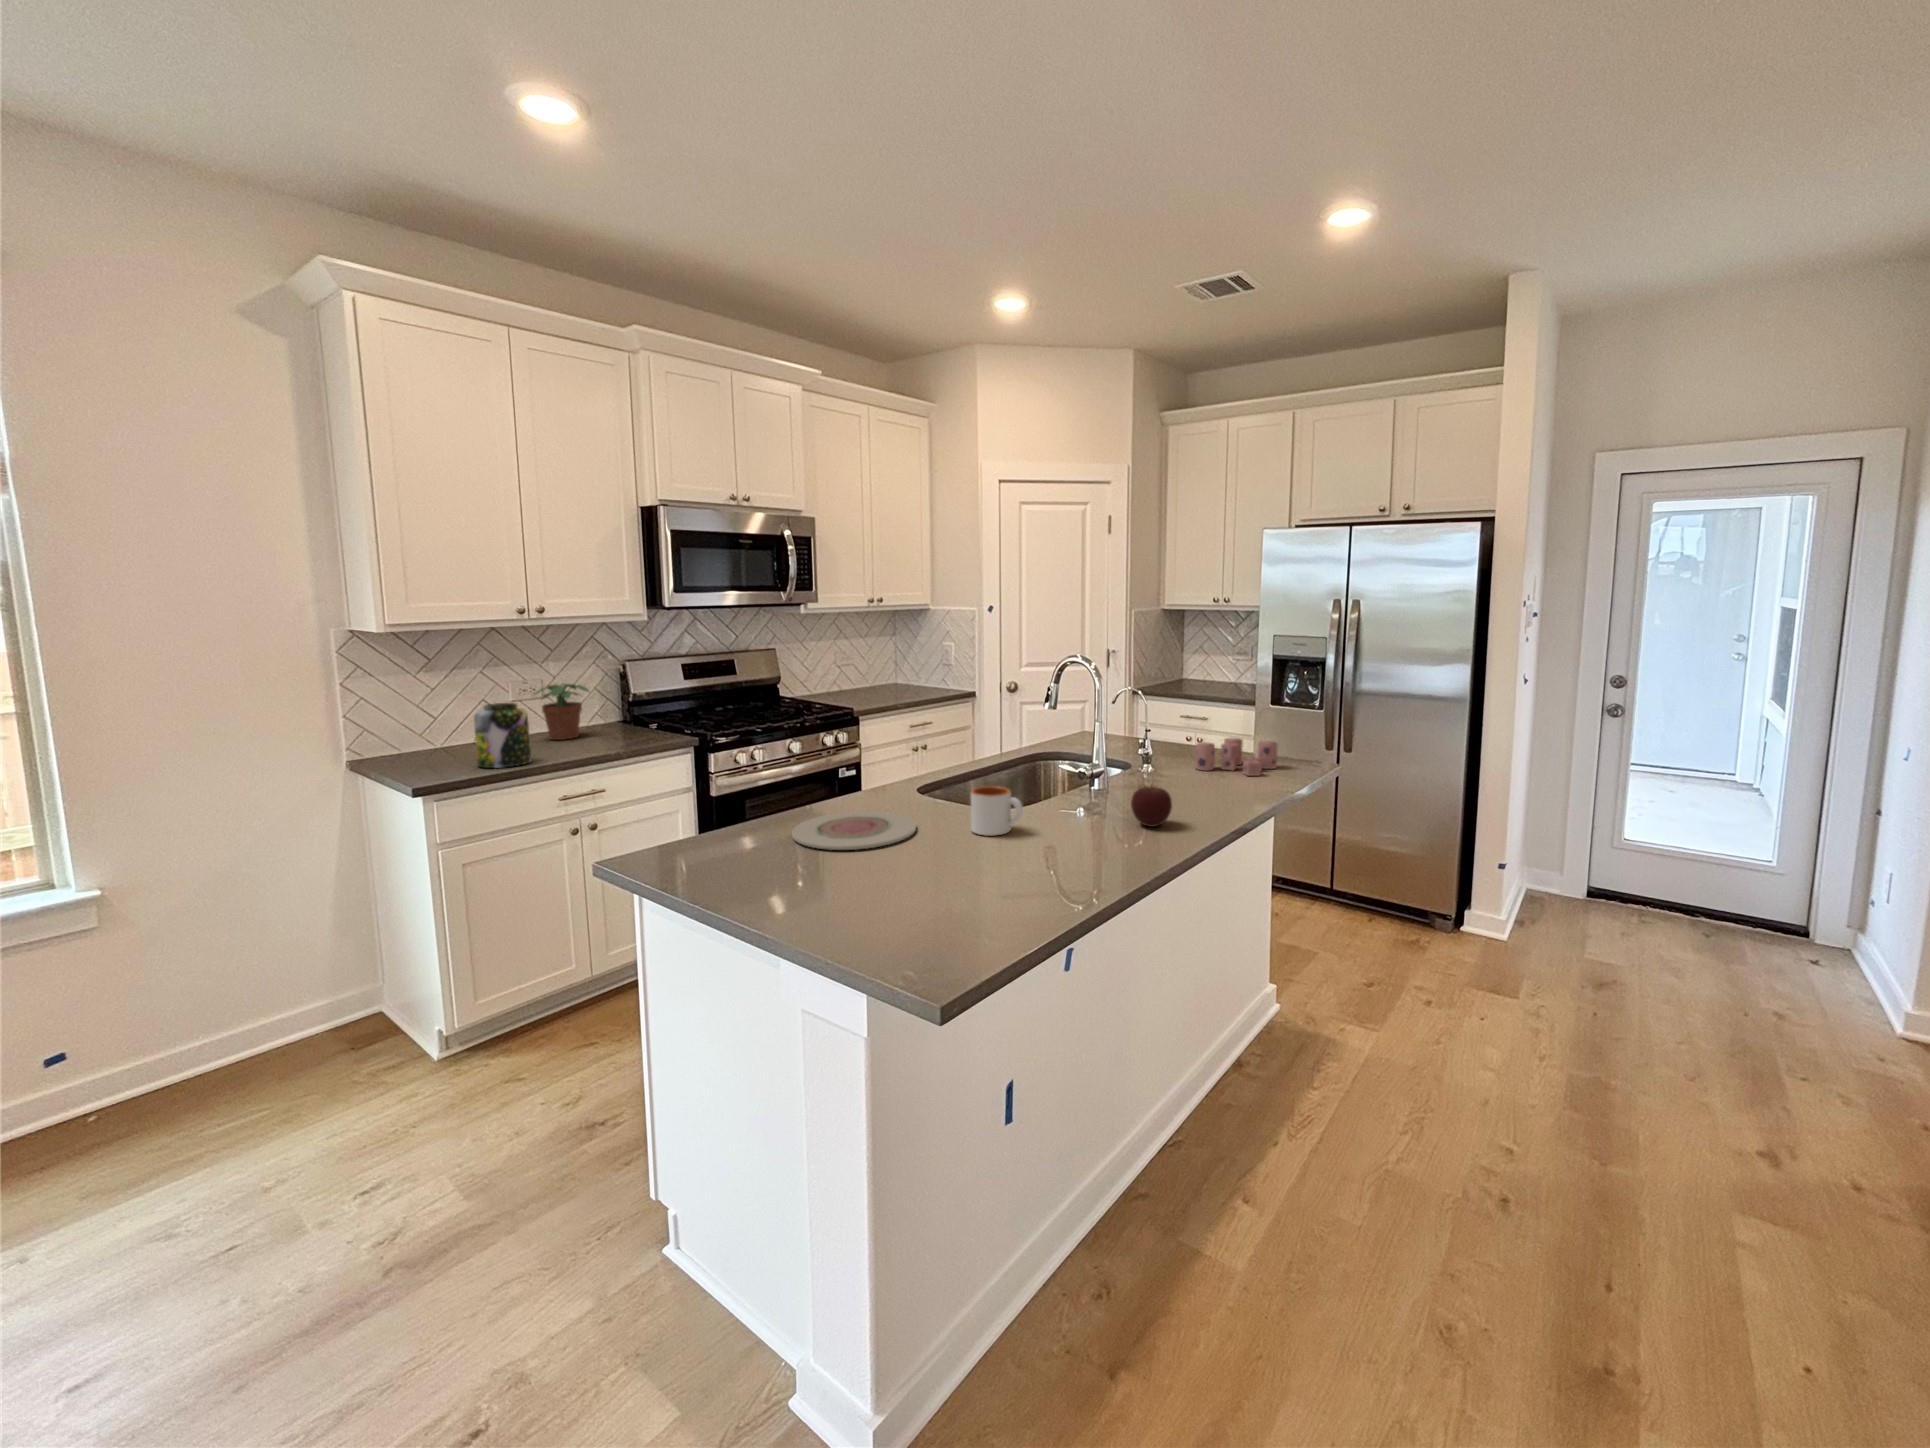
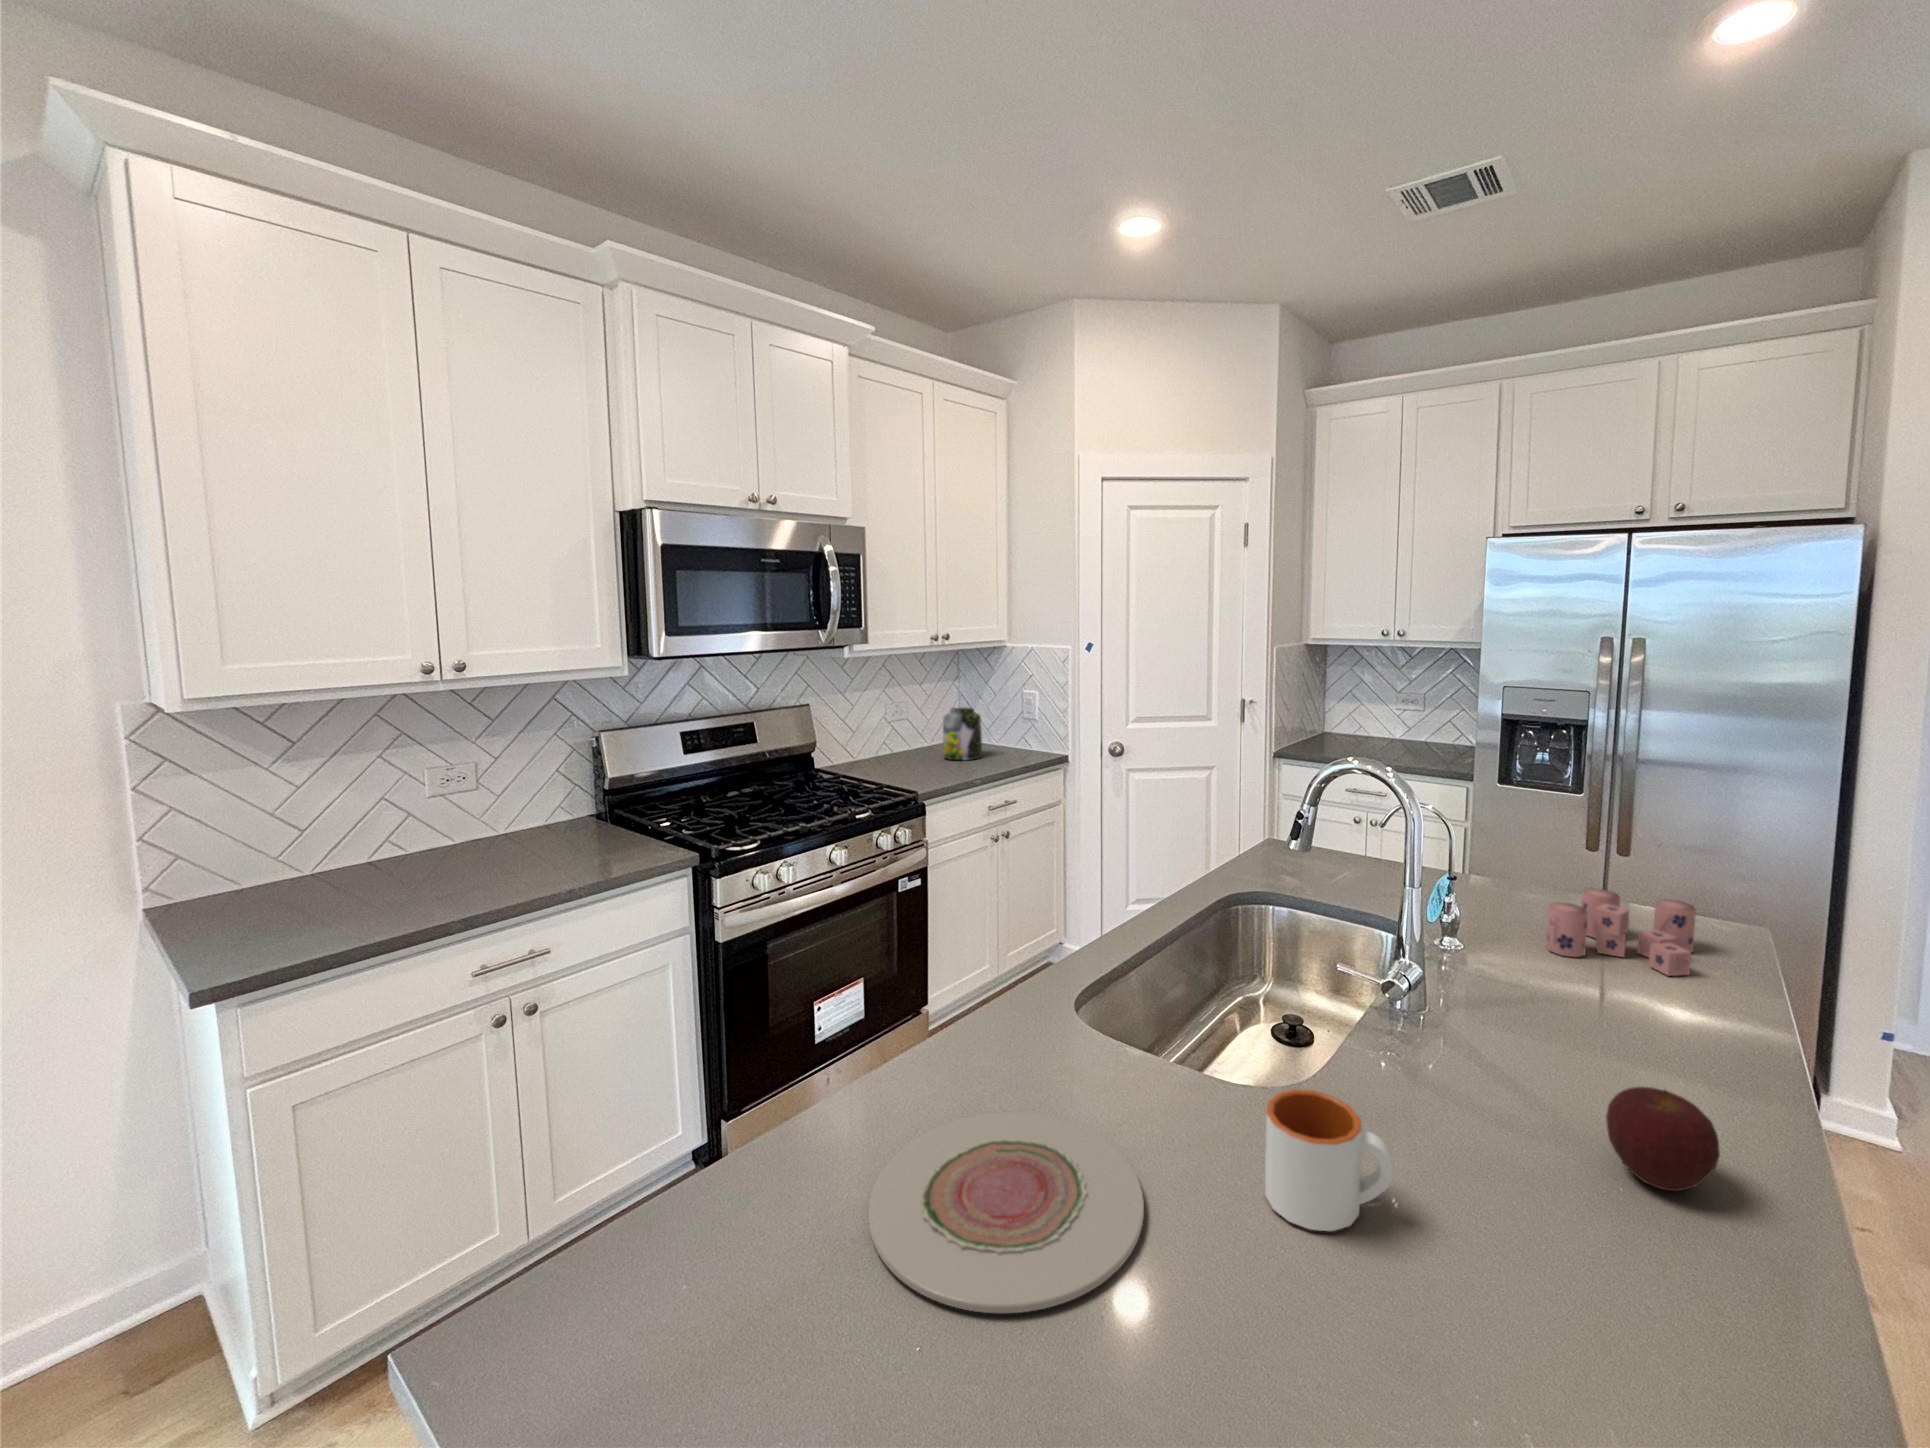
potted plant: present [532,684,589,740] -> none [448,771,539,859]
jar: present [474,703,531,768] -> present [943,708,982,760]

